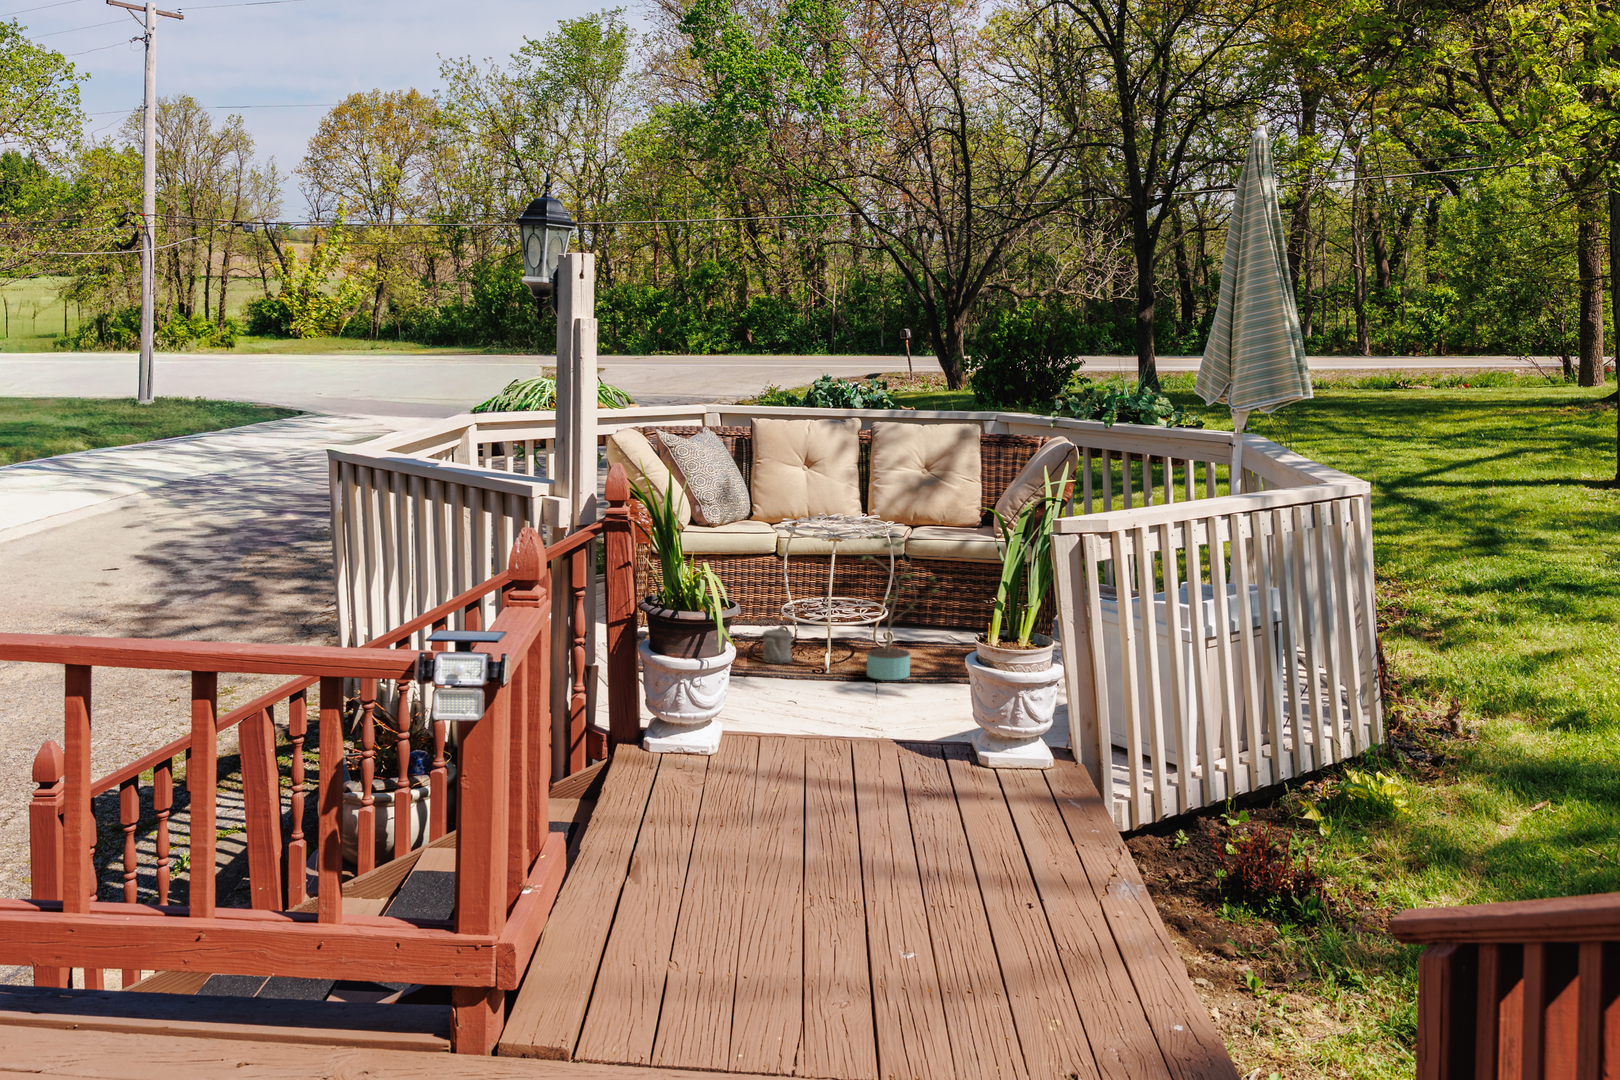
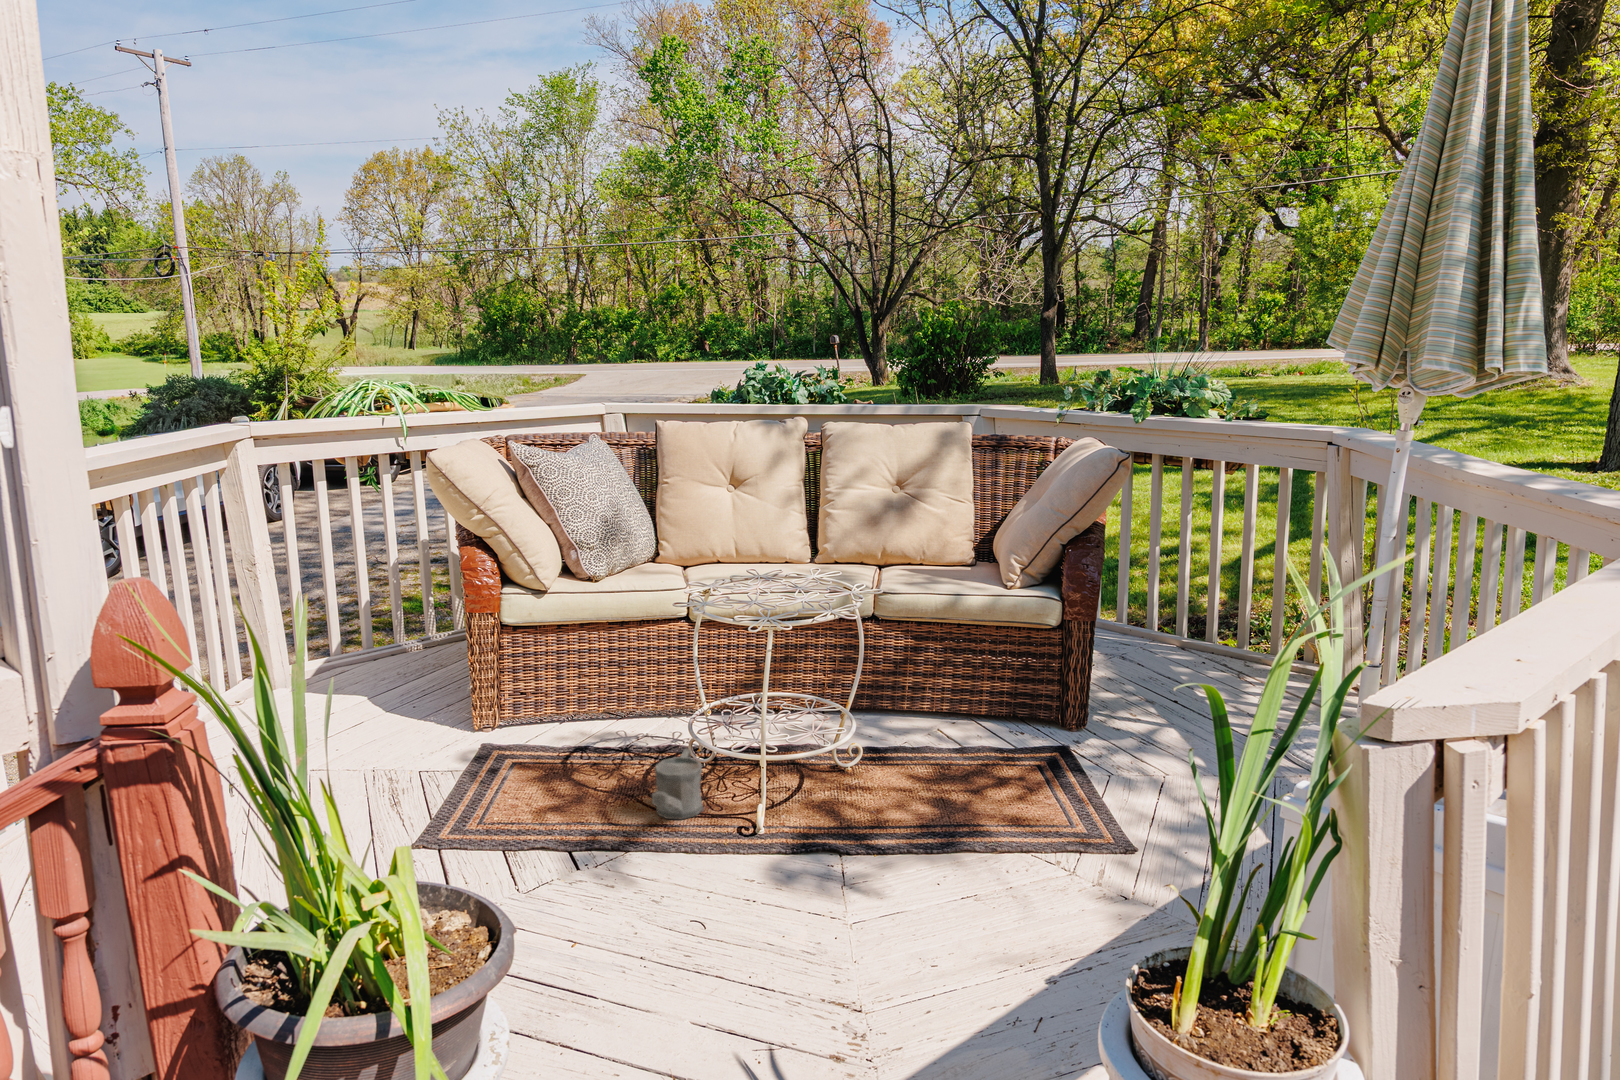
potted plant: present [859,535,938,680] -> none [805,613,945,861]

